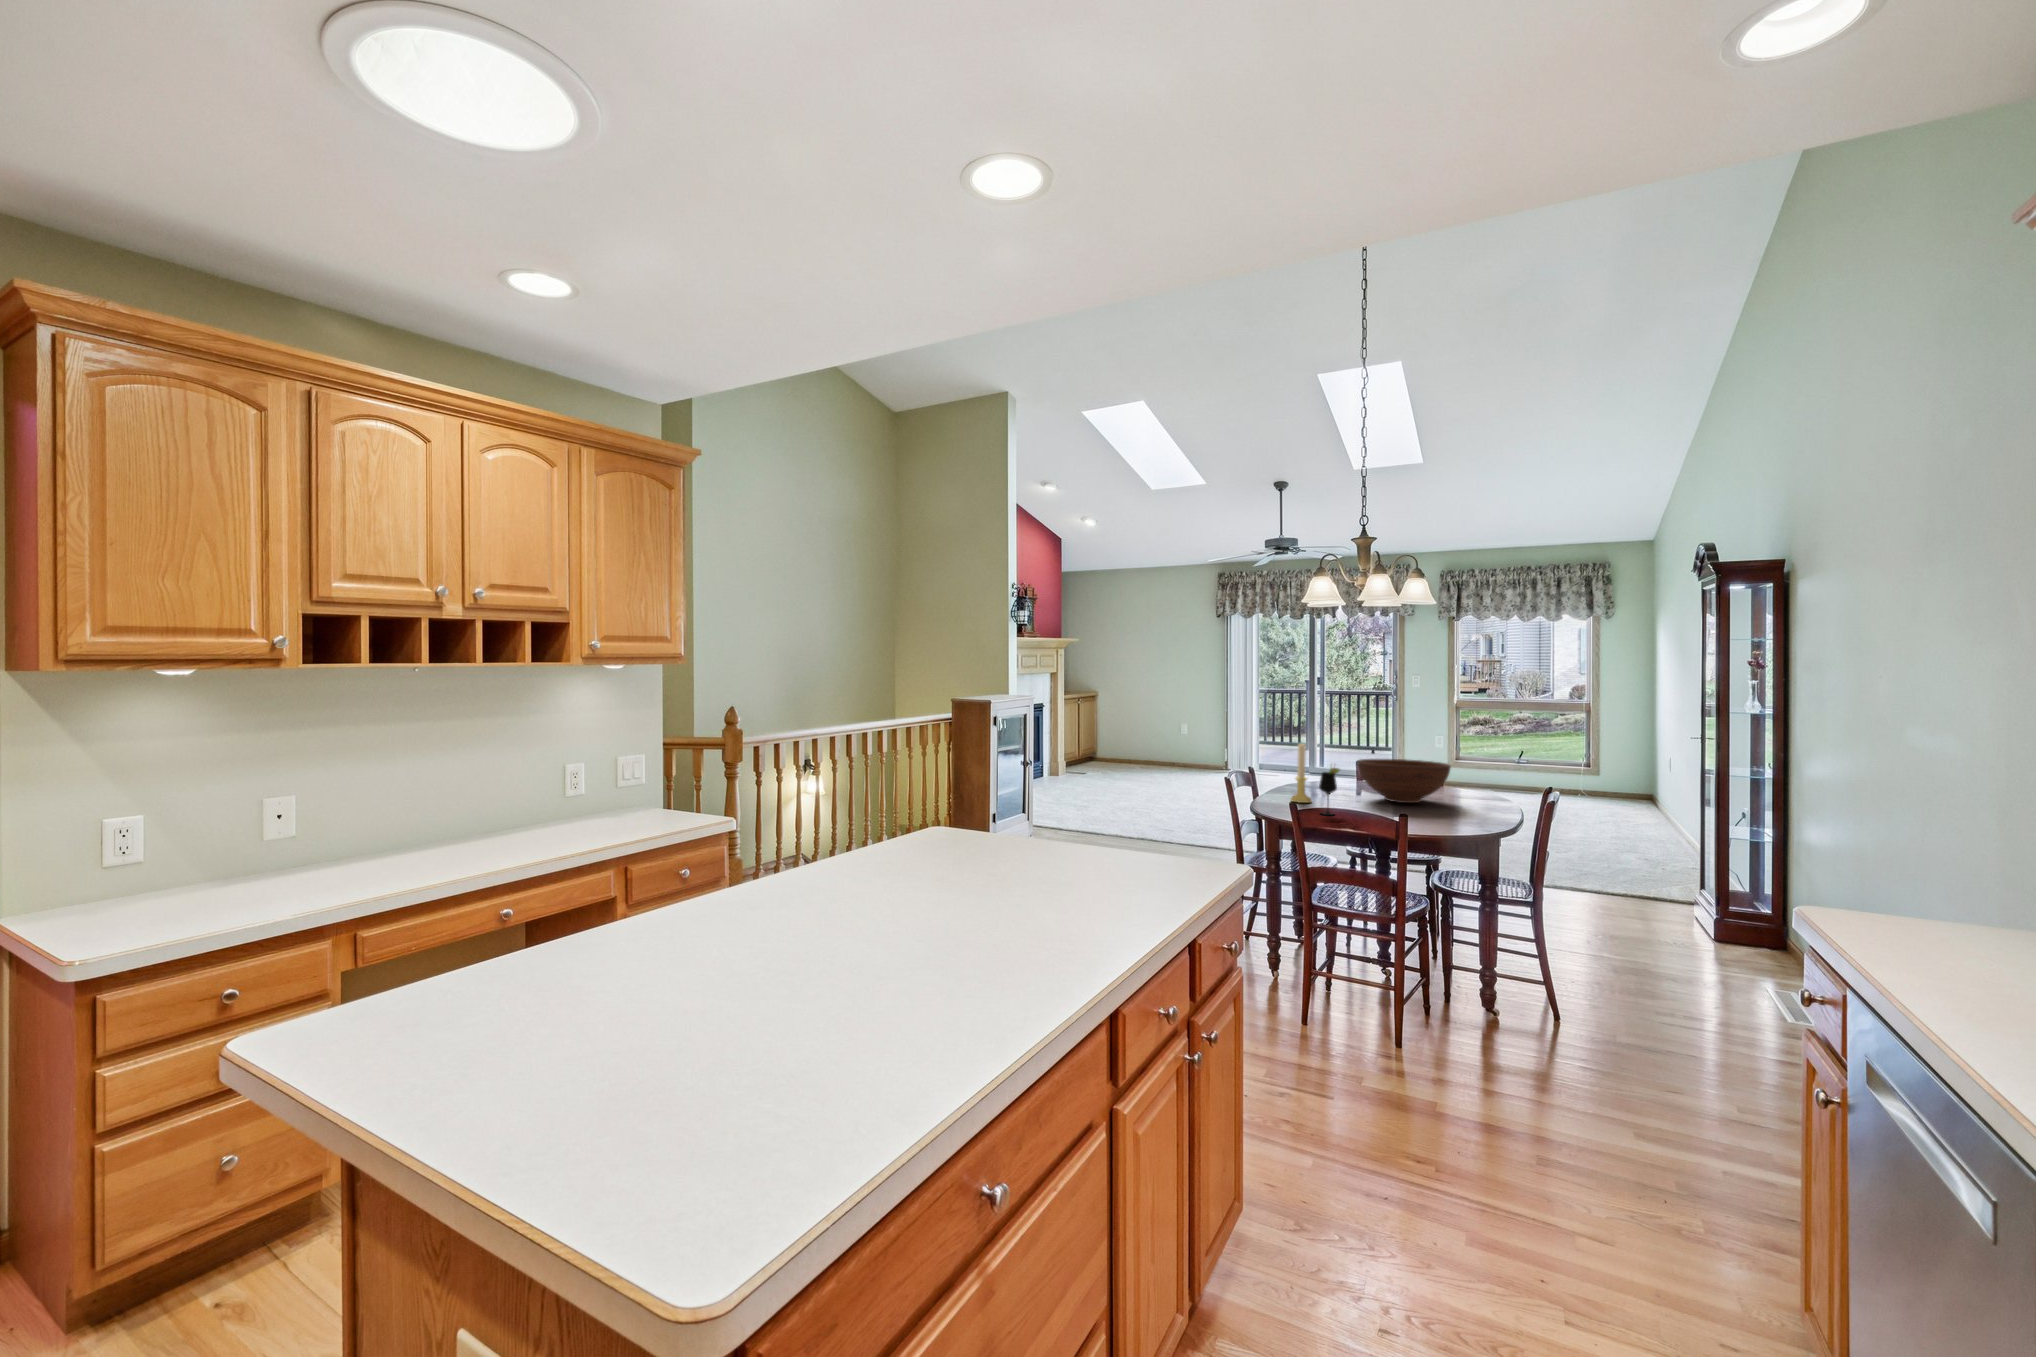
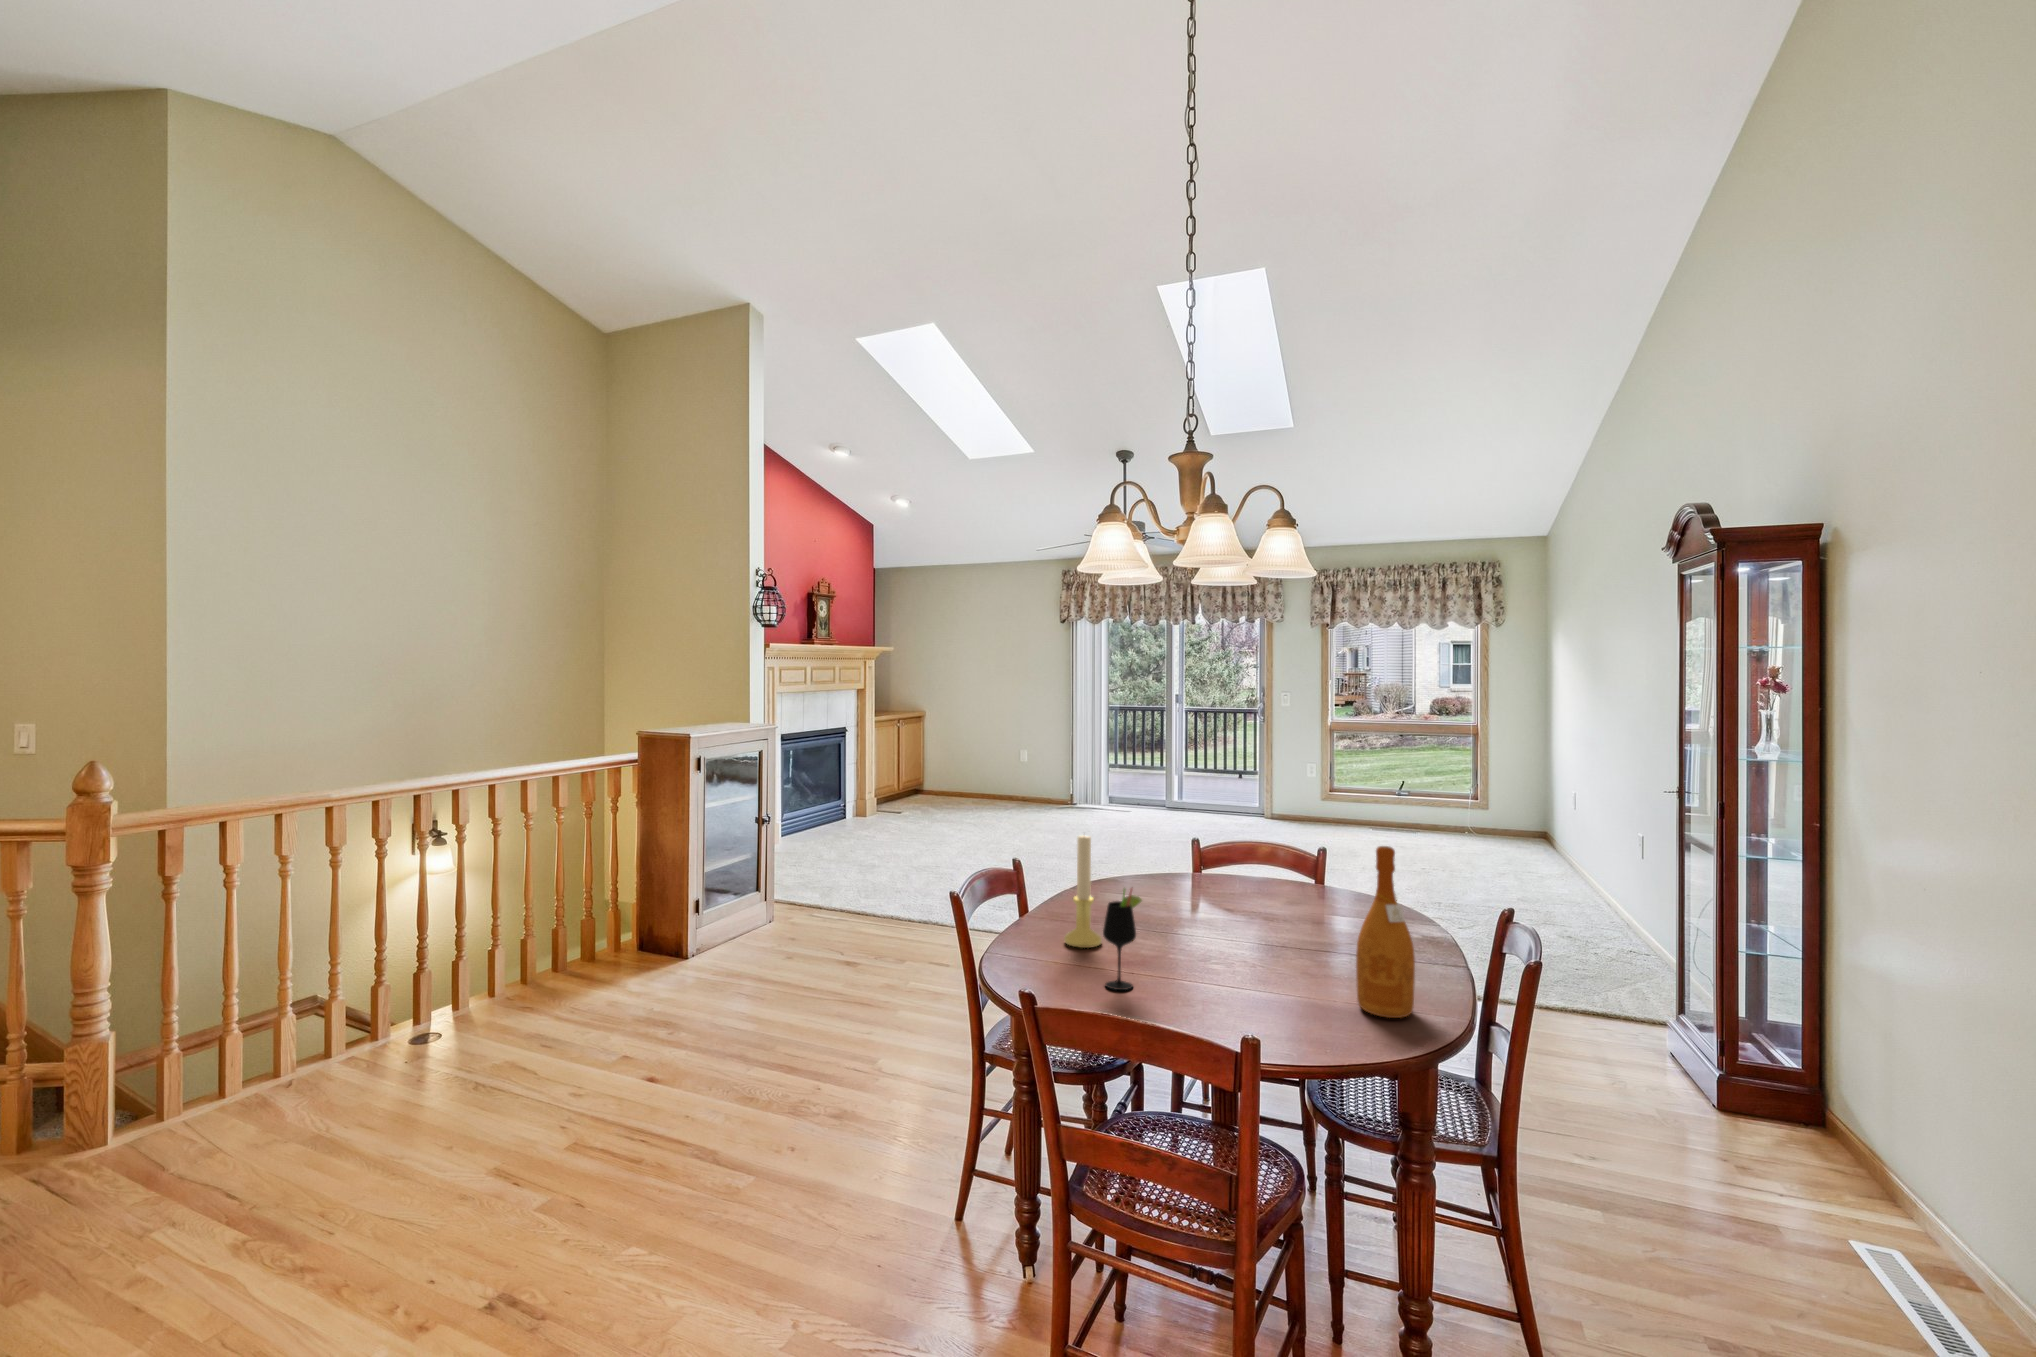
wine bottle: none [1455,741,1485,824] -> present [1356,846,1415,1018]
fruit bowl: present [1358,759,1451,803] -> none [1184,853,1343,944]

